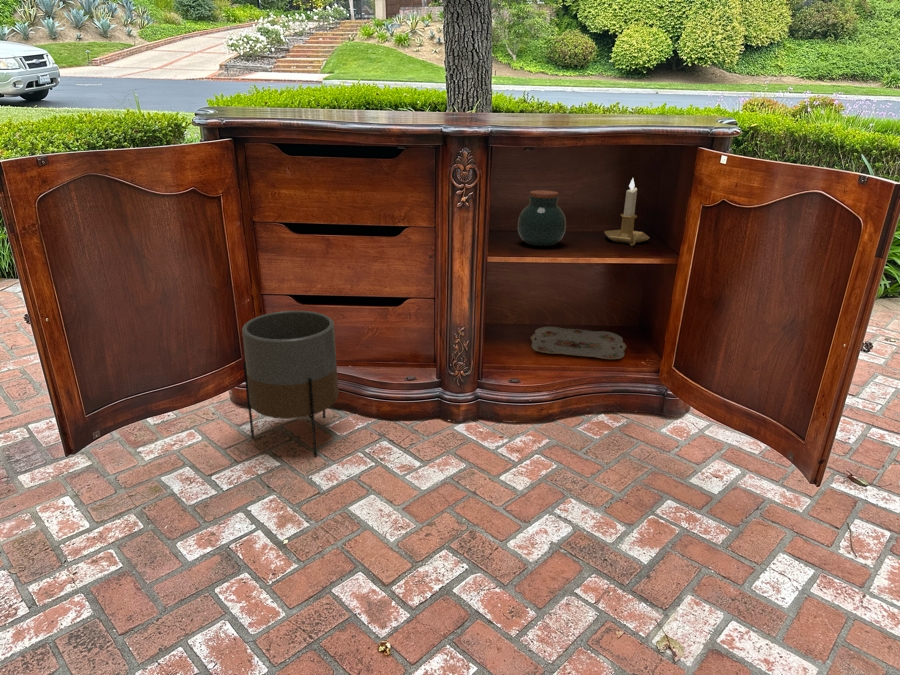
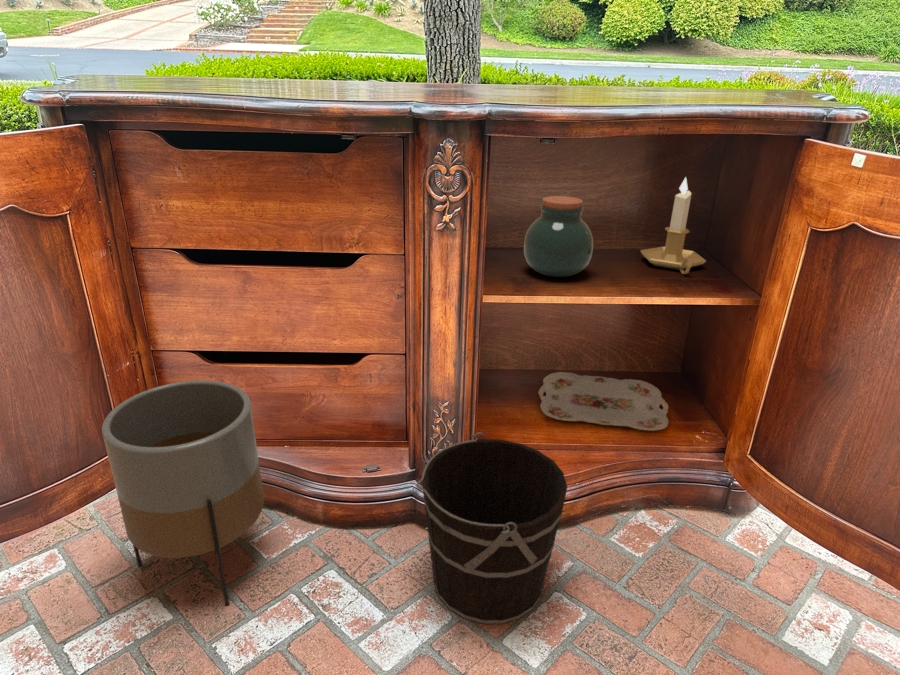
bucket: none [443,348,543,468] -> present [416,432,567,624]

